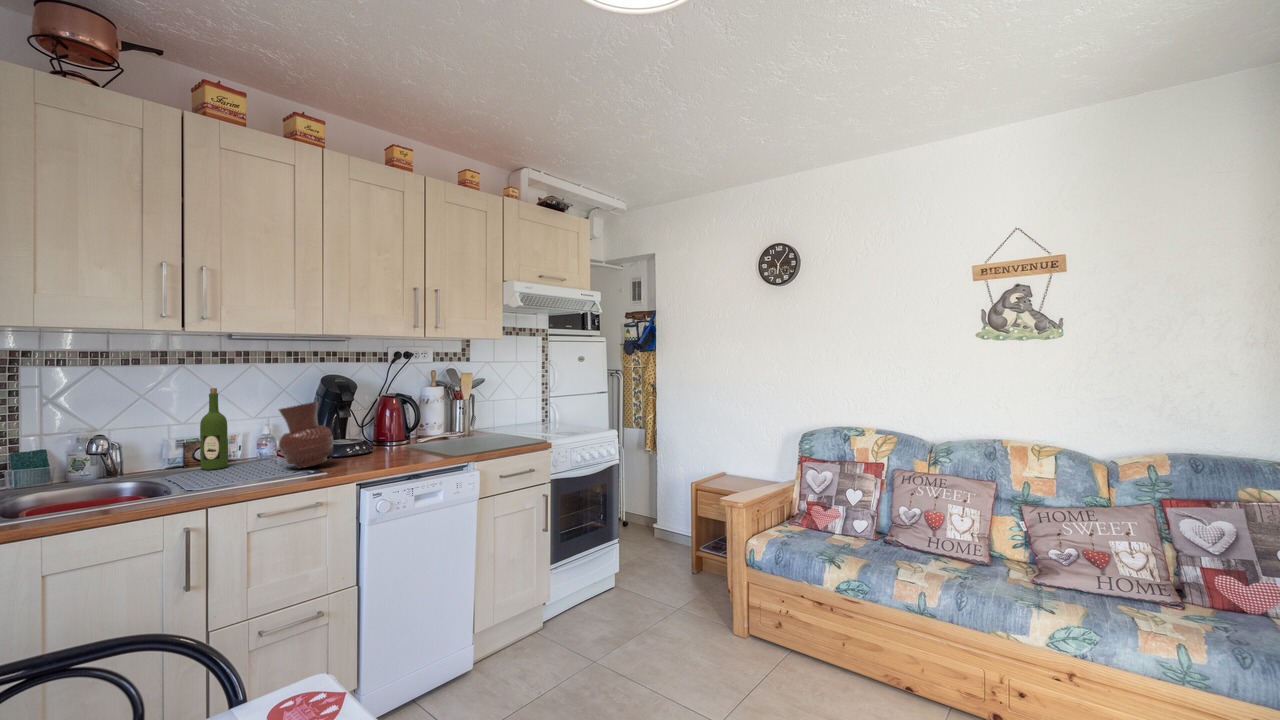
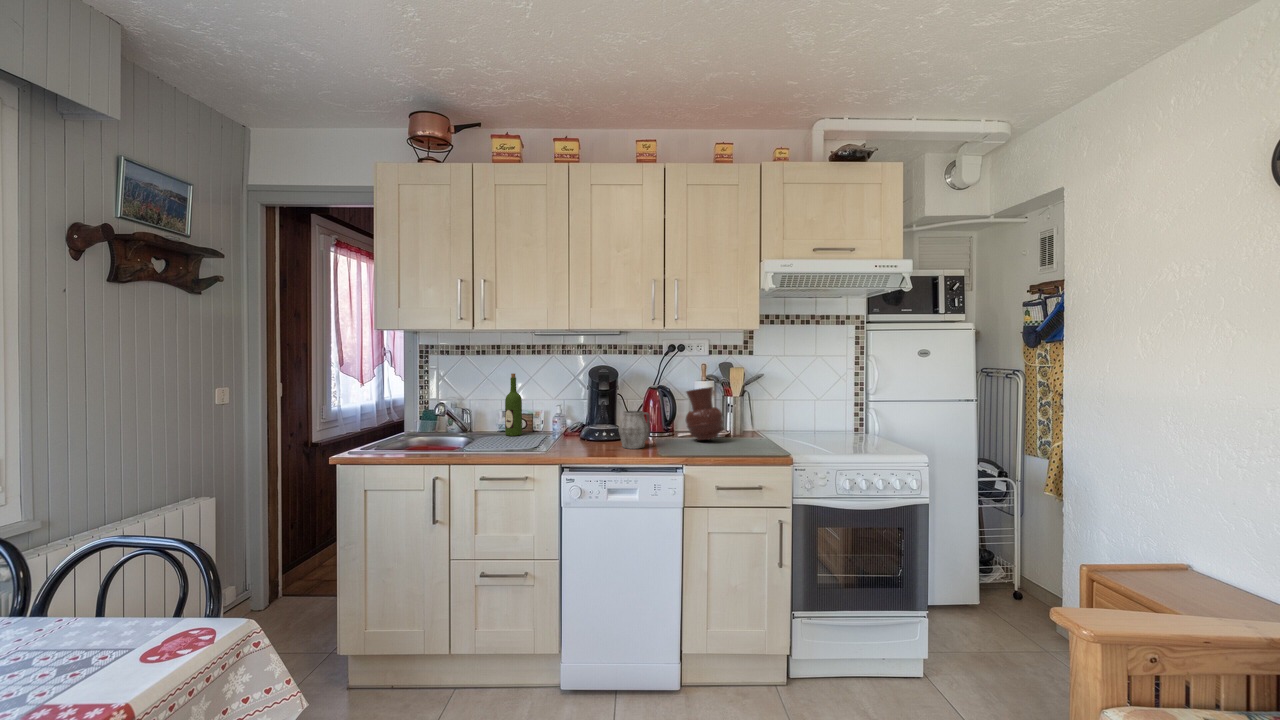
vase: present [279,401,334,468] -> present [686,387,724,440]
mug: none [391,419,422,458] -> present [619,411,650,449]

